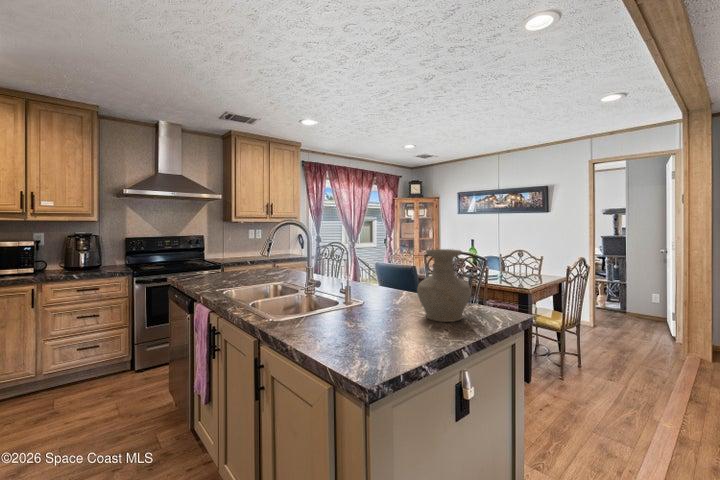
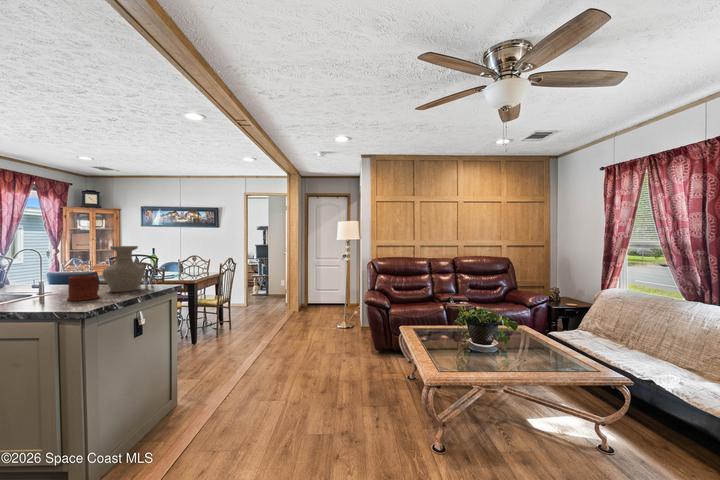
mug: none [374,295,412,337] -> present [67,275,99,301]

